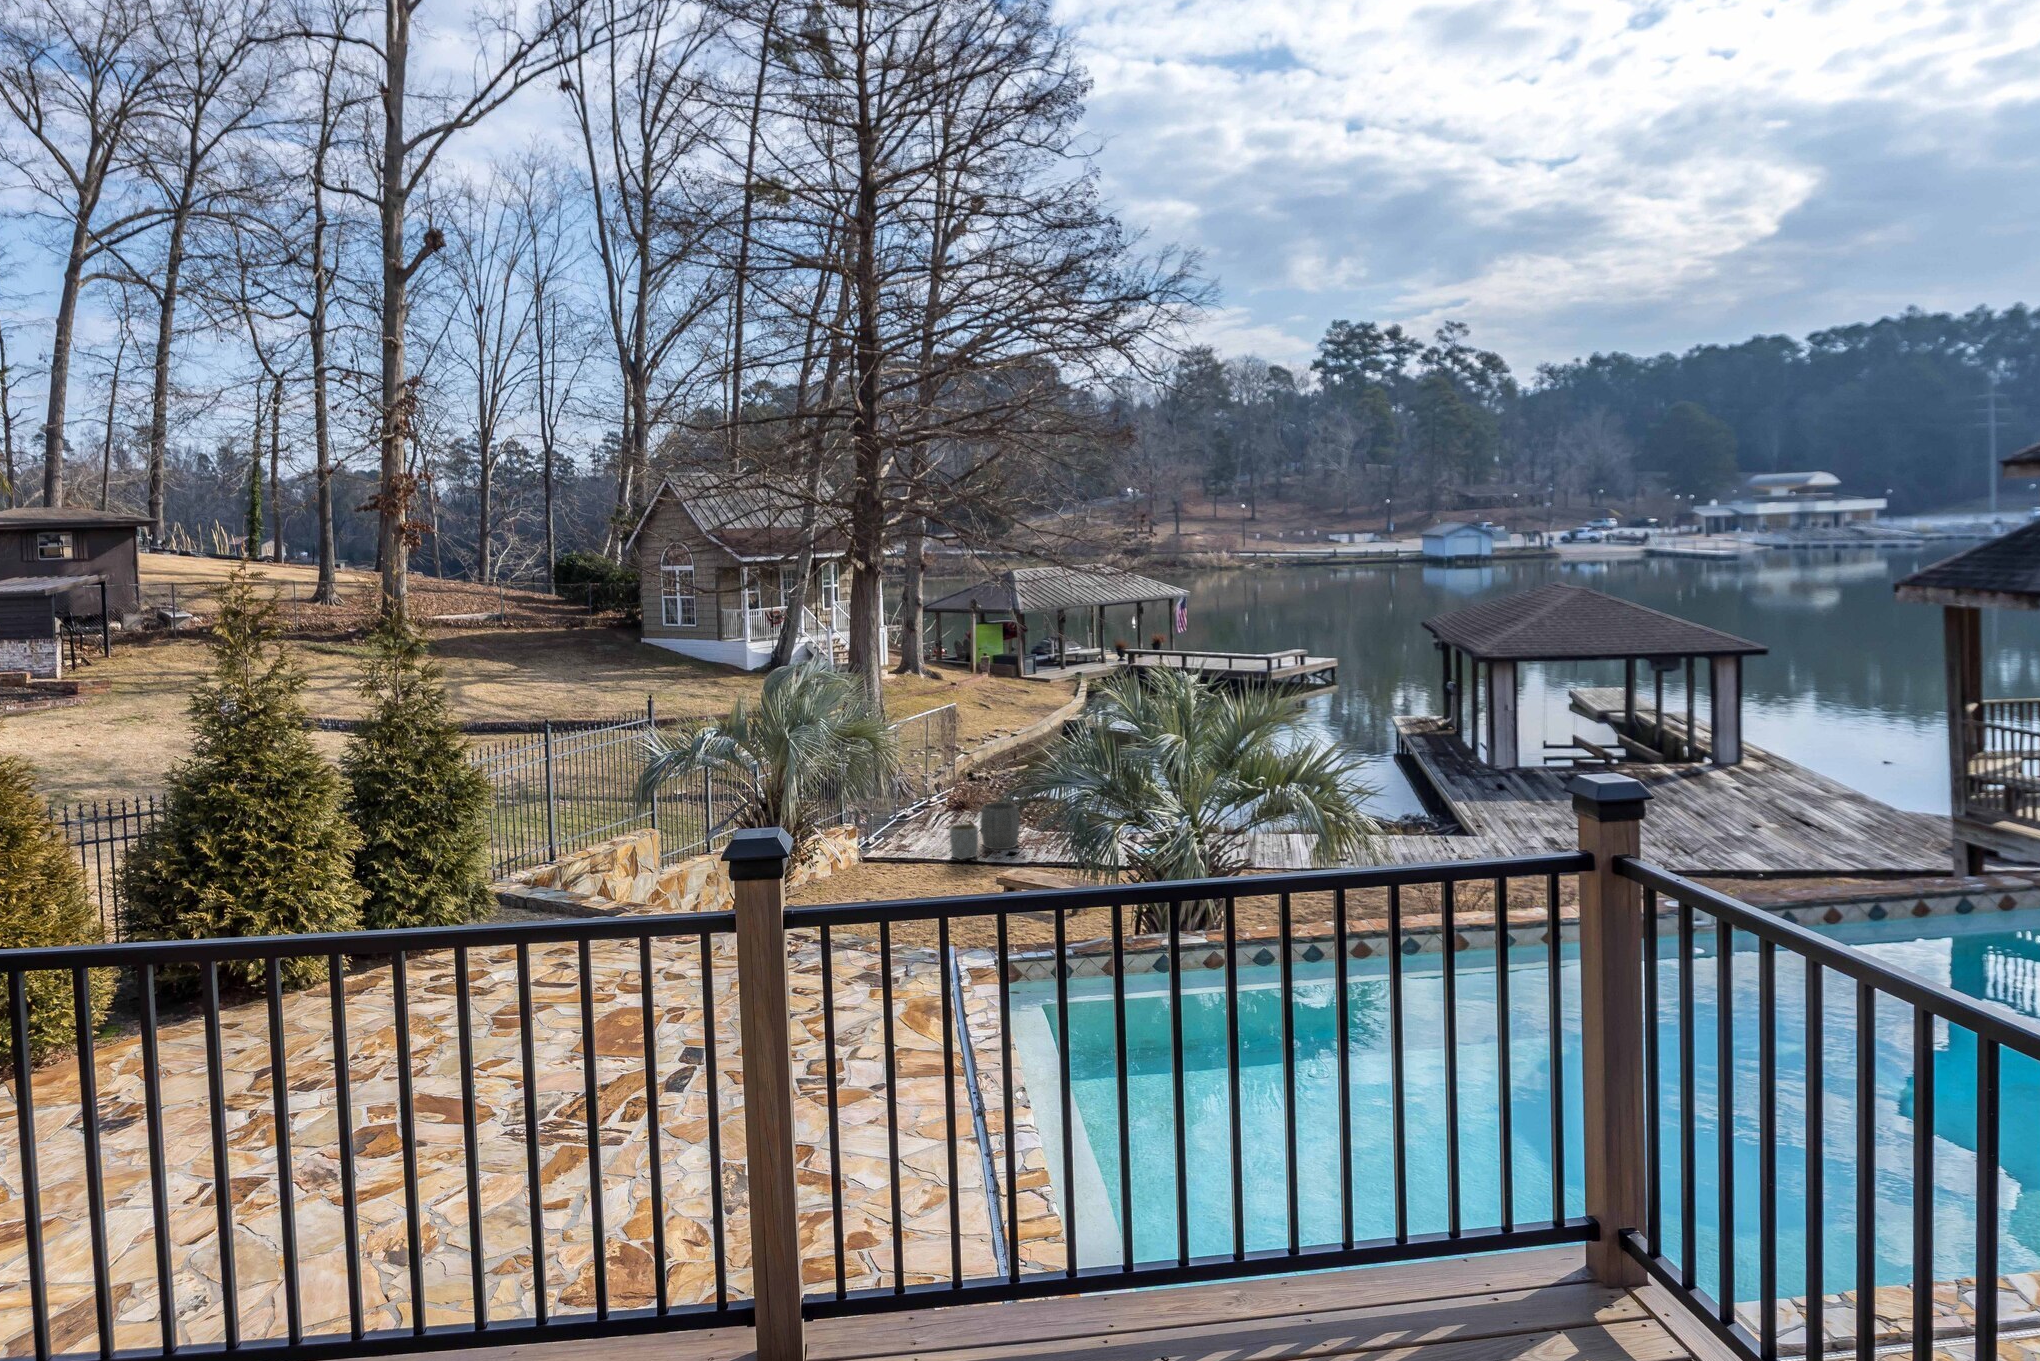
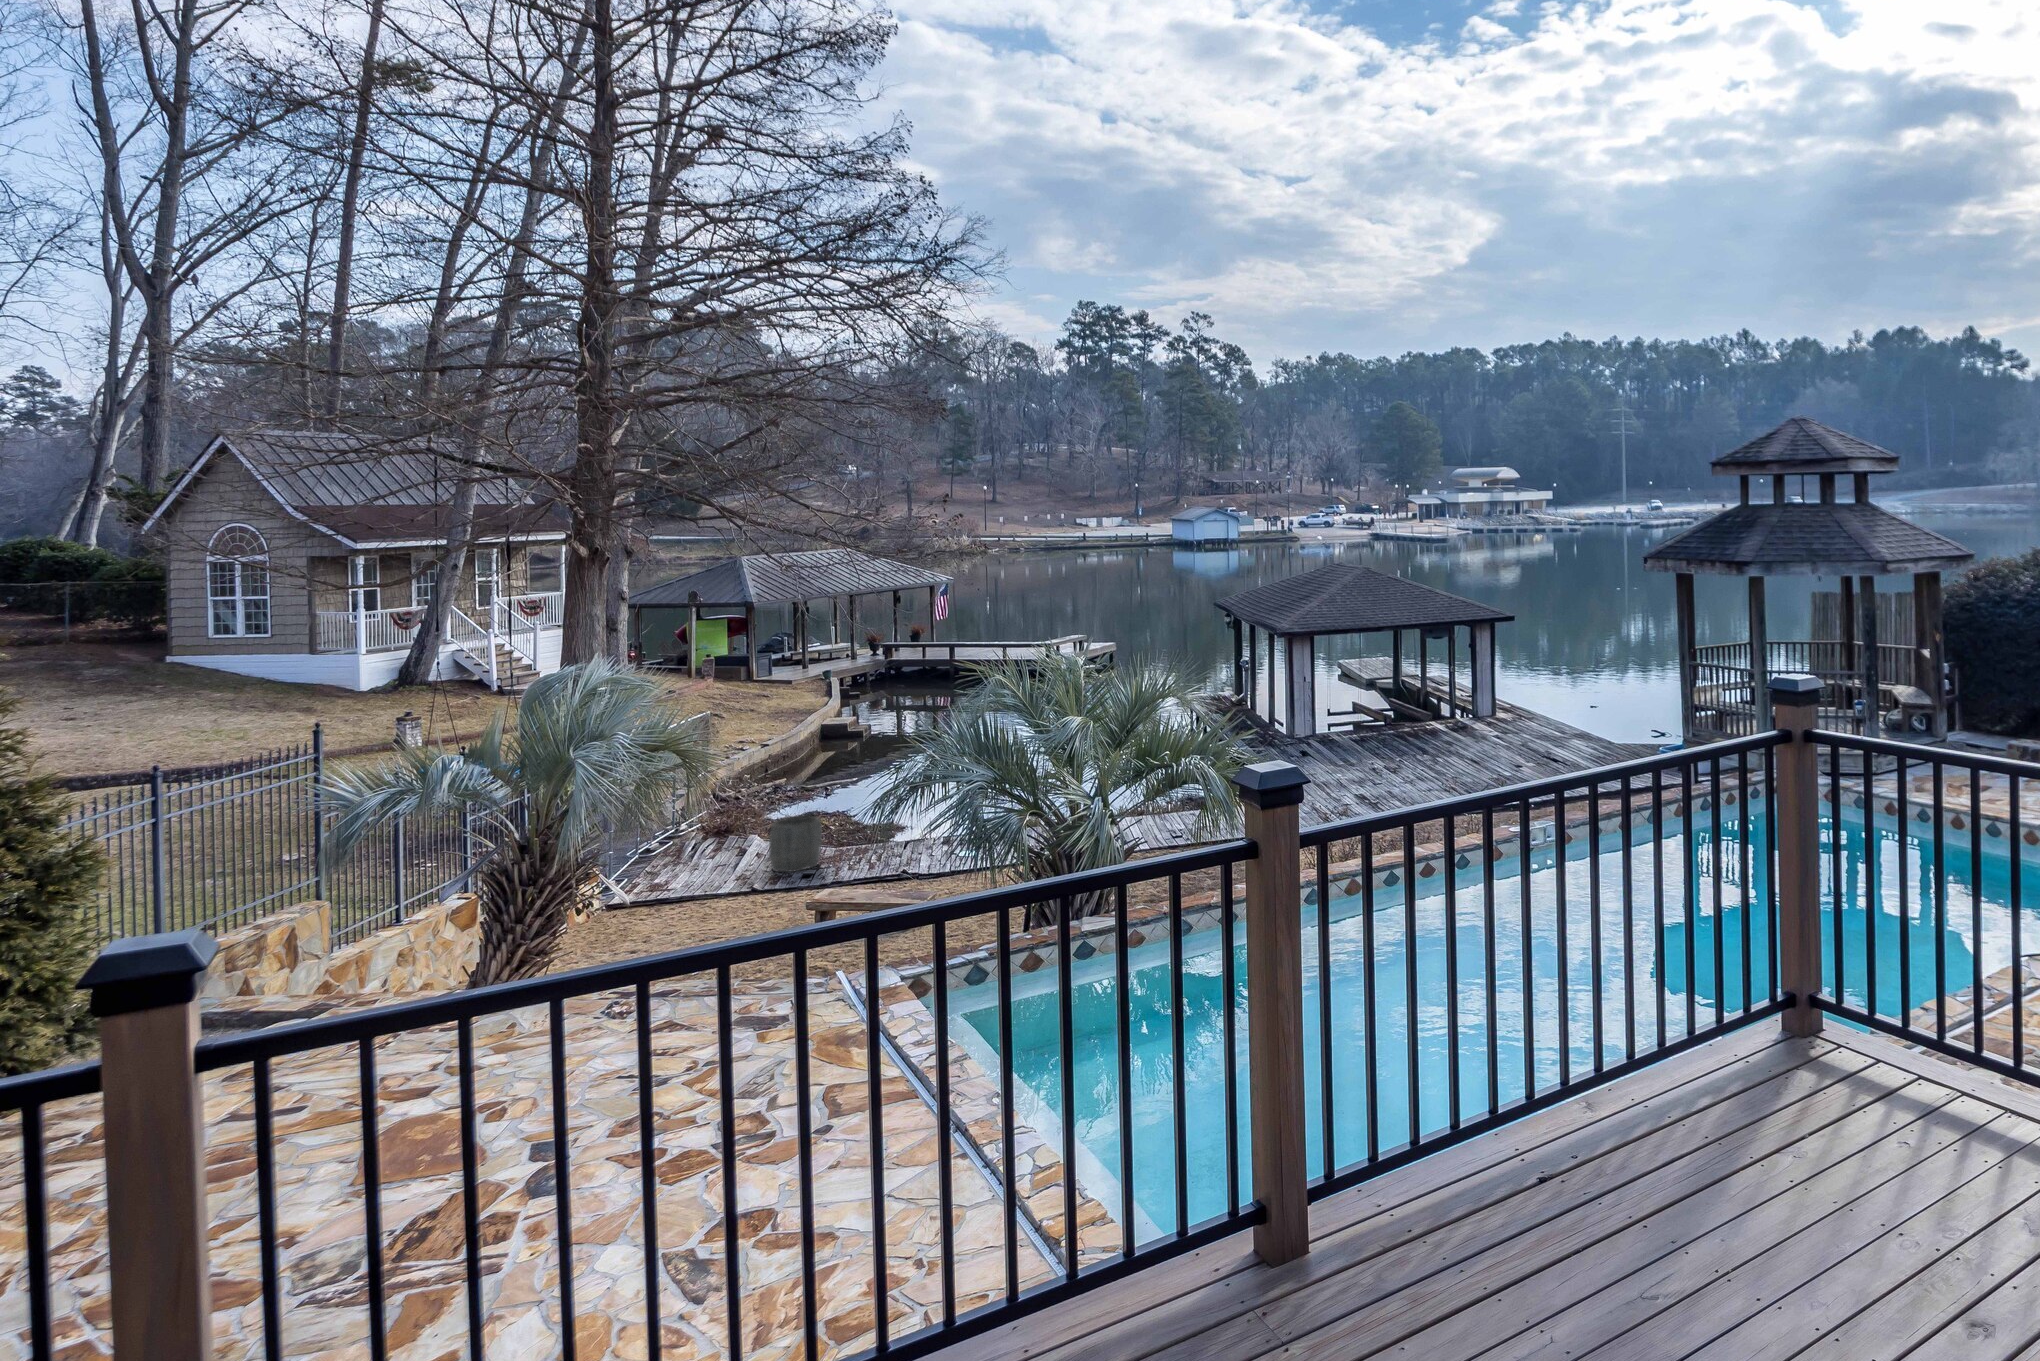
planter: present [949,824,978,860] -> none [731,846,771,890]

